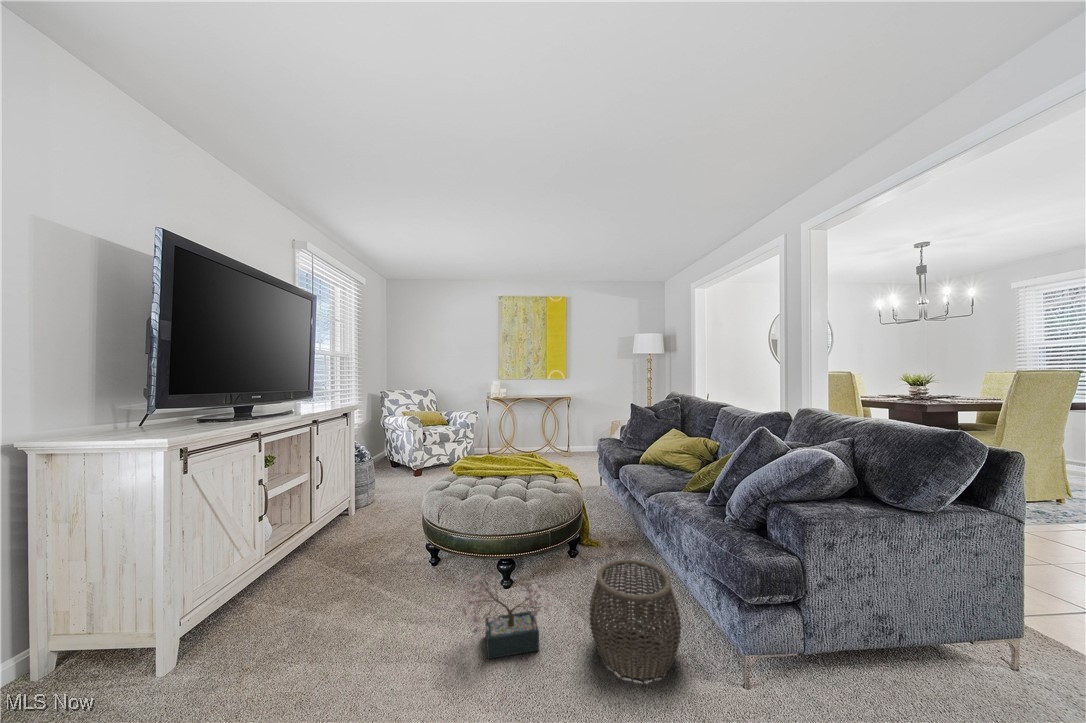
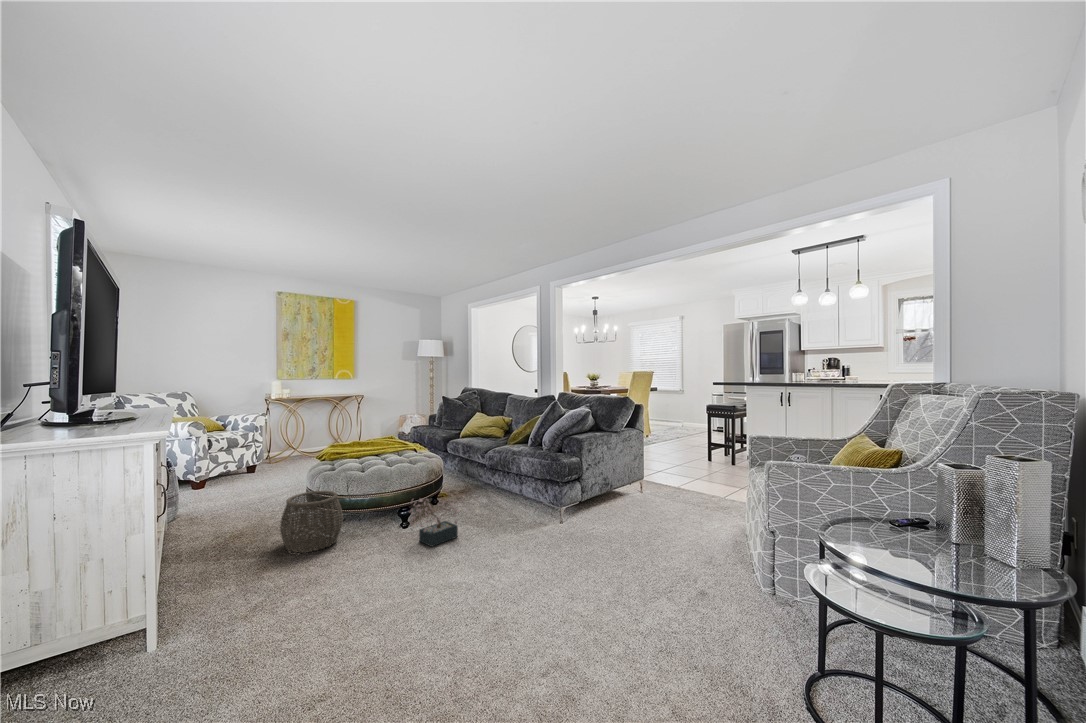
woven basket: present [589,560,682,681] -> present [280,491,343,553]

